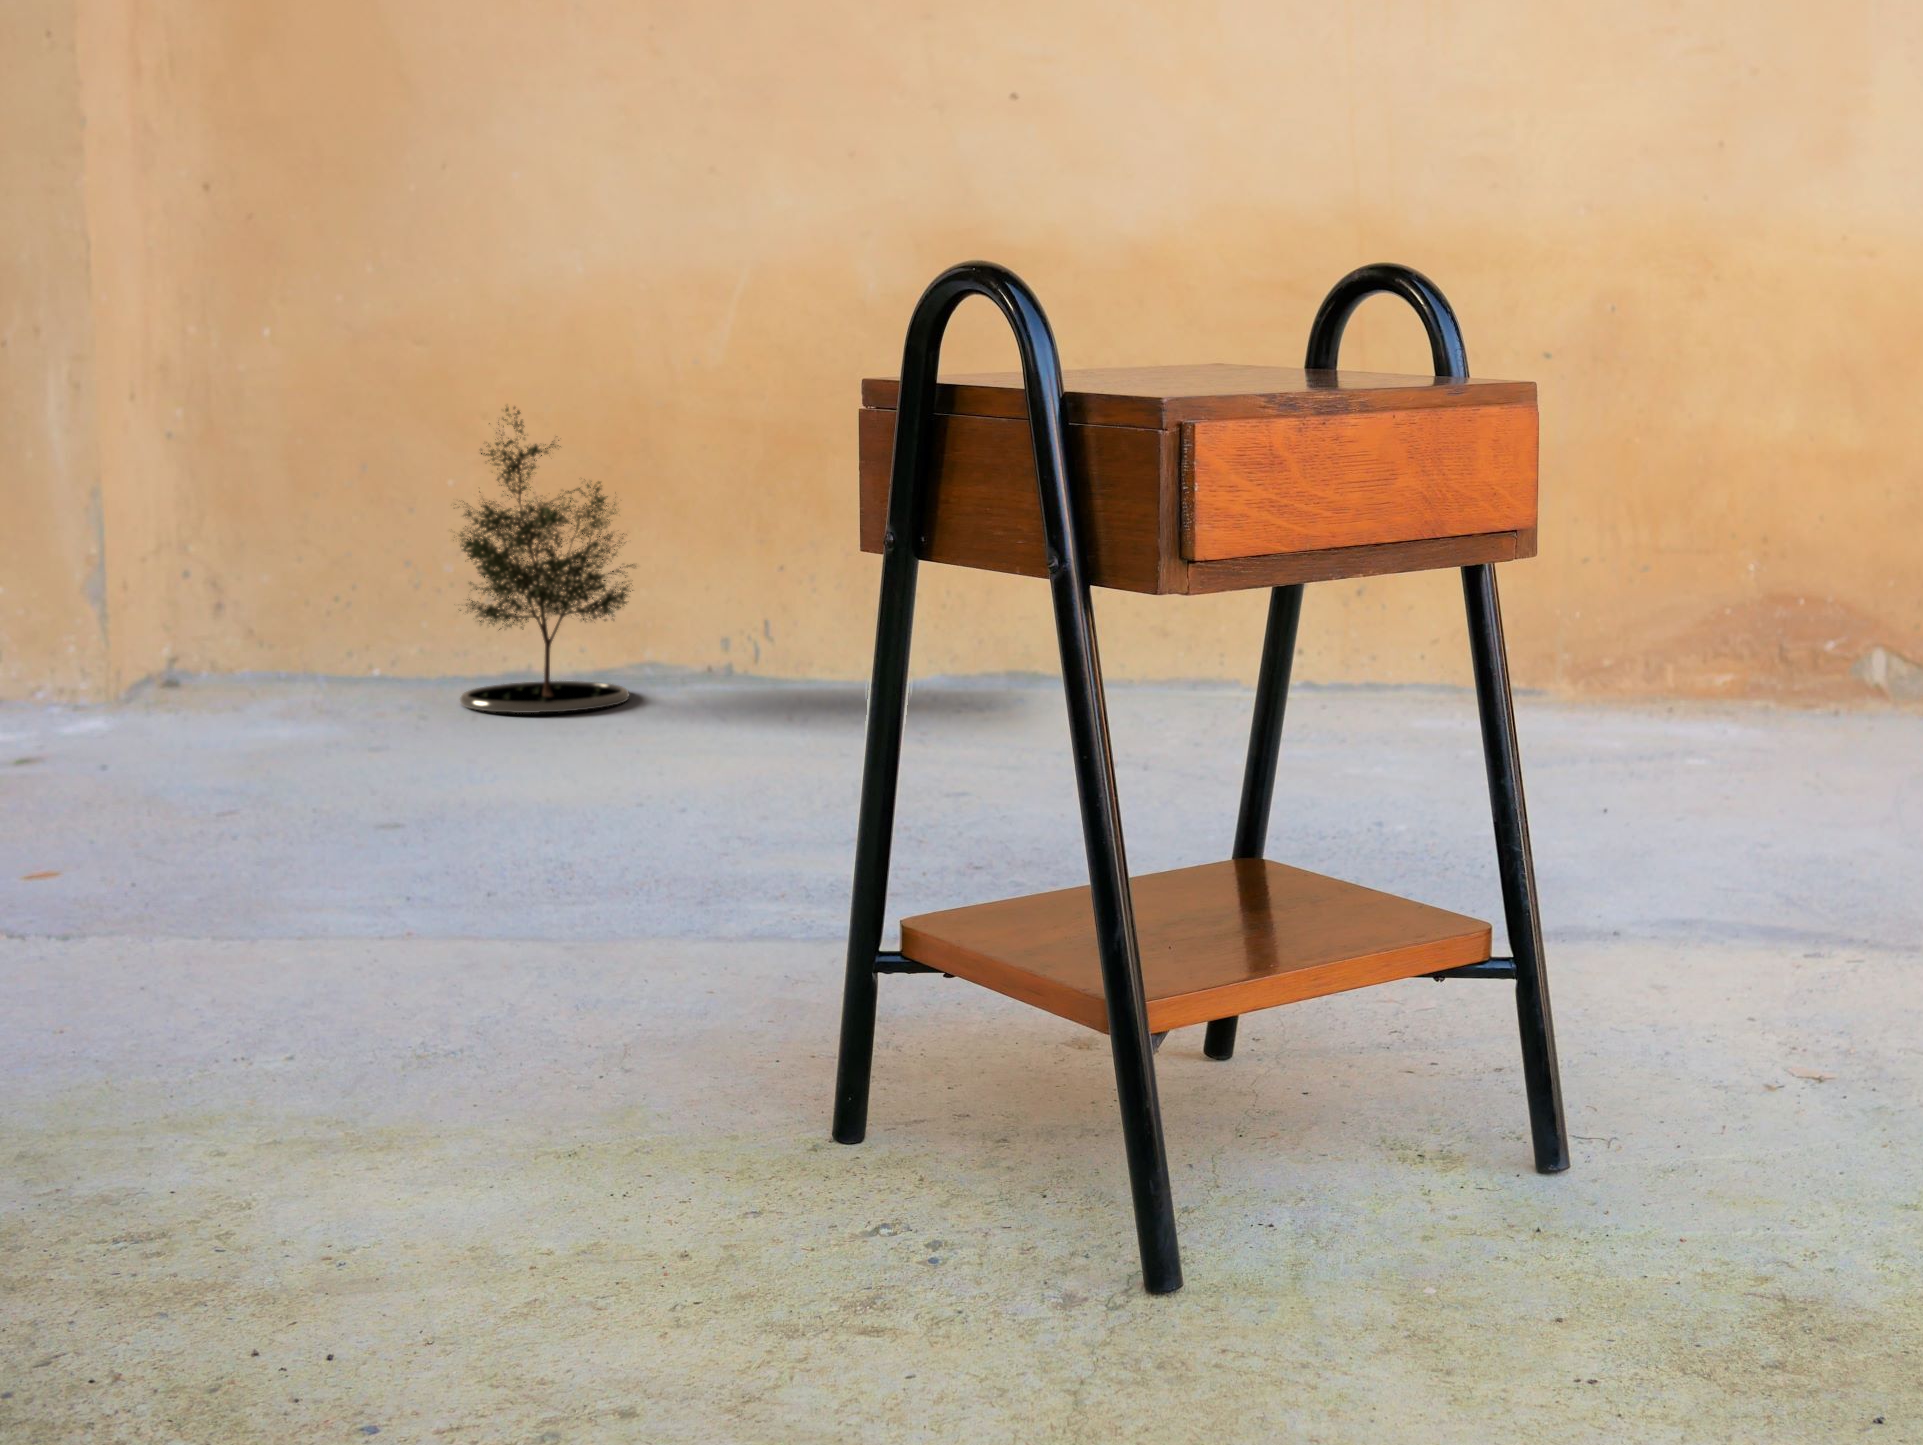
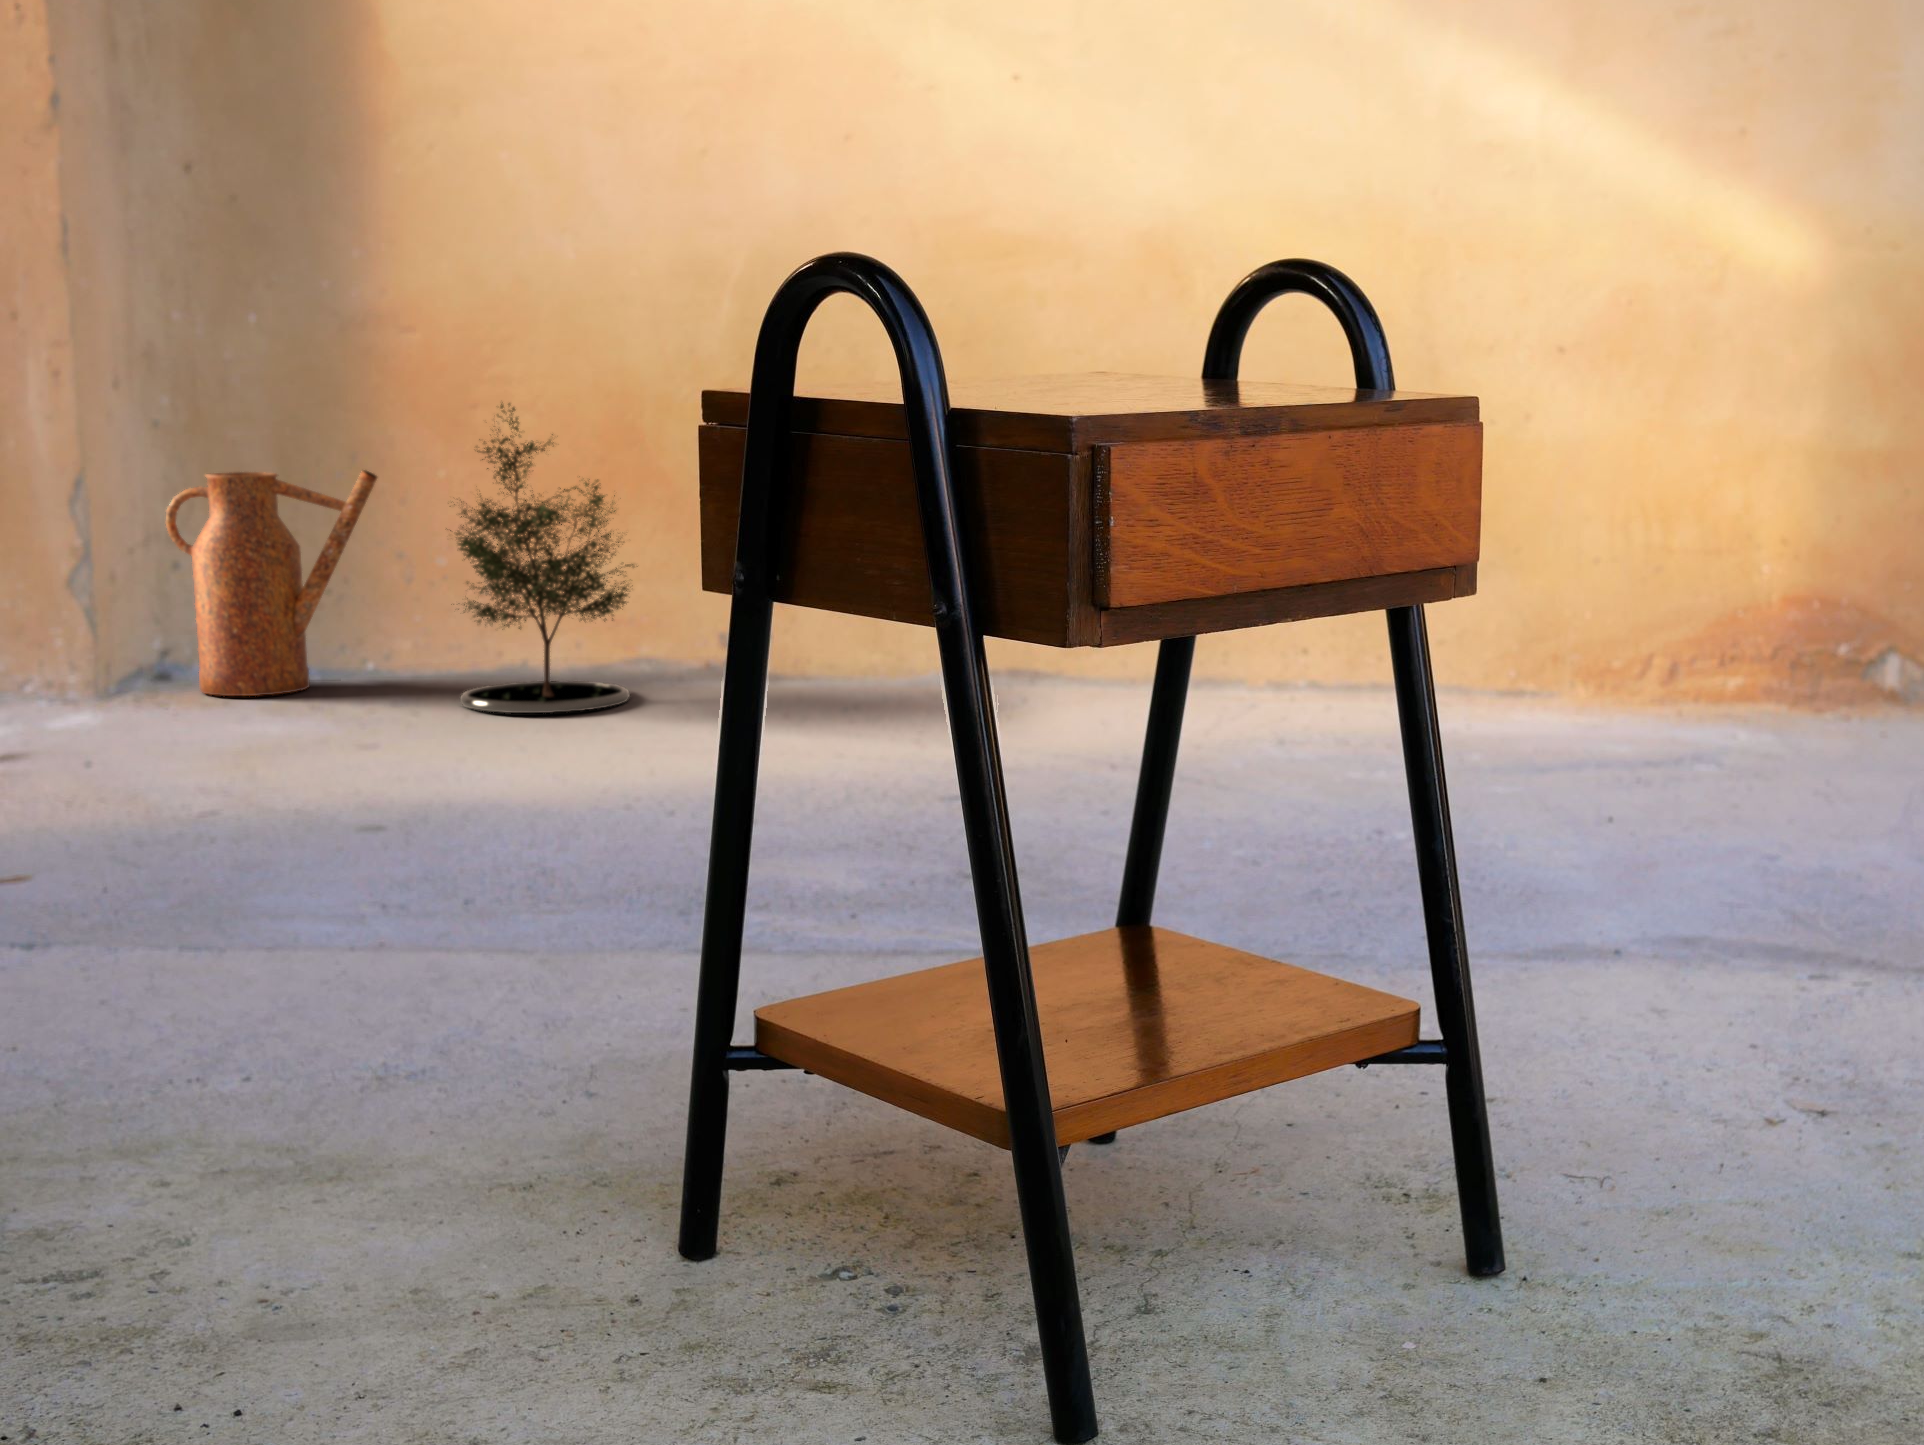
watering can: none [168,473,381,698] -> present [166,470,377,696]

